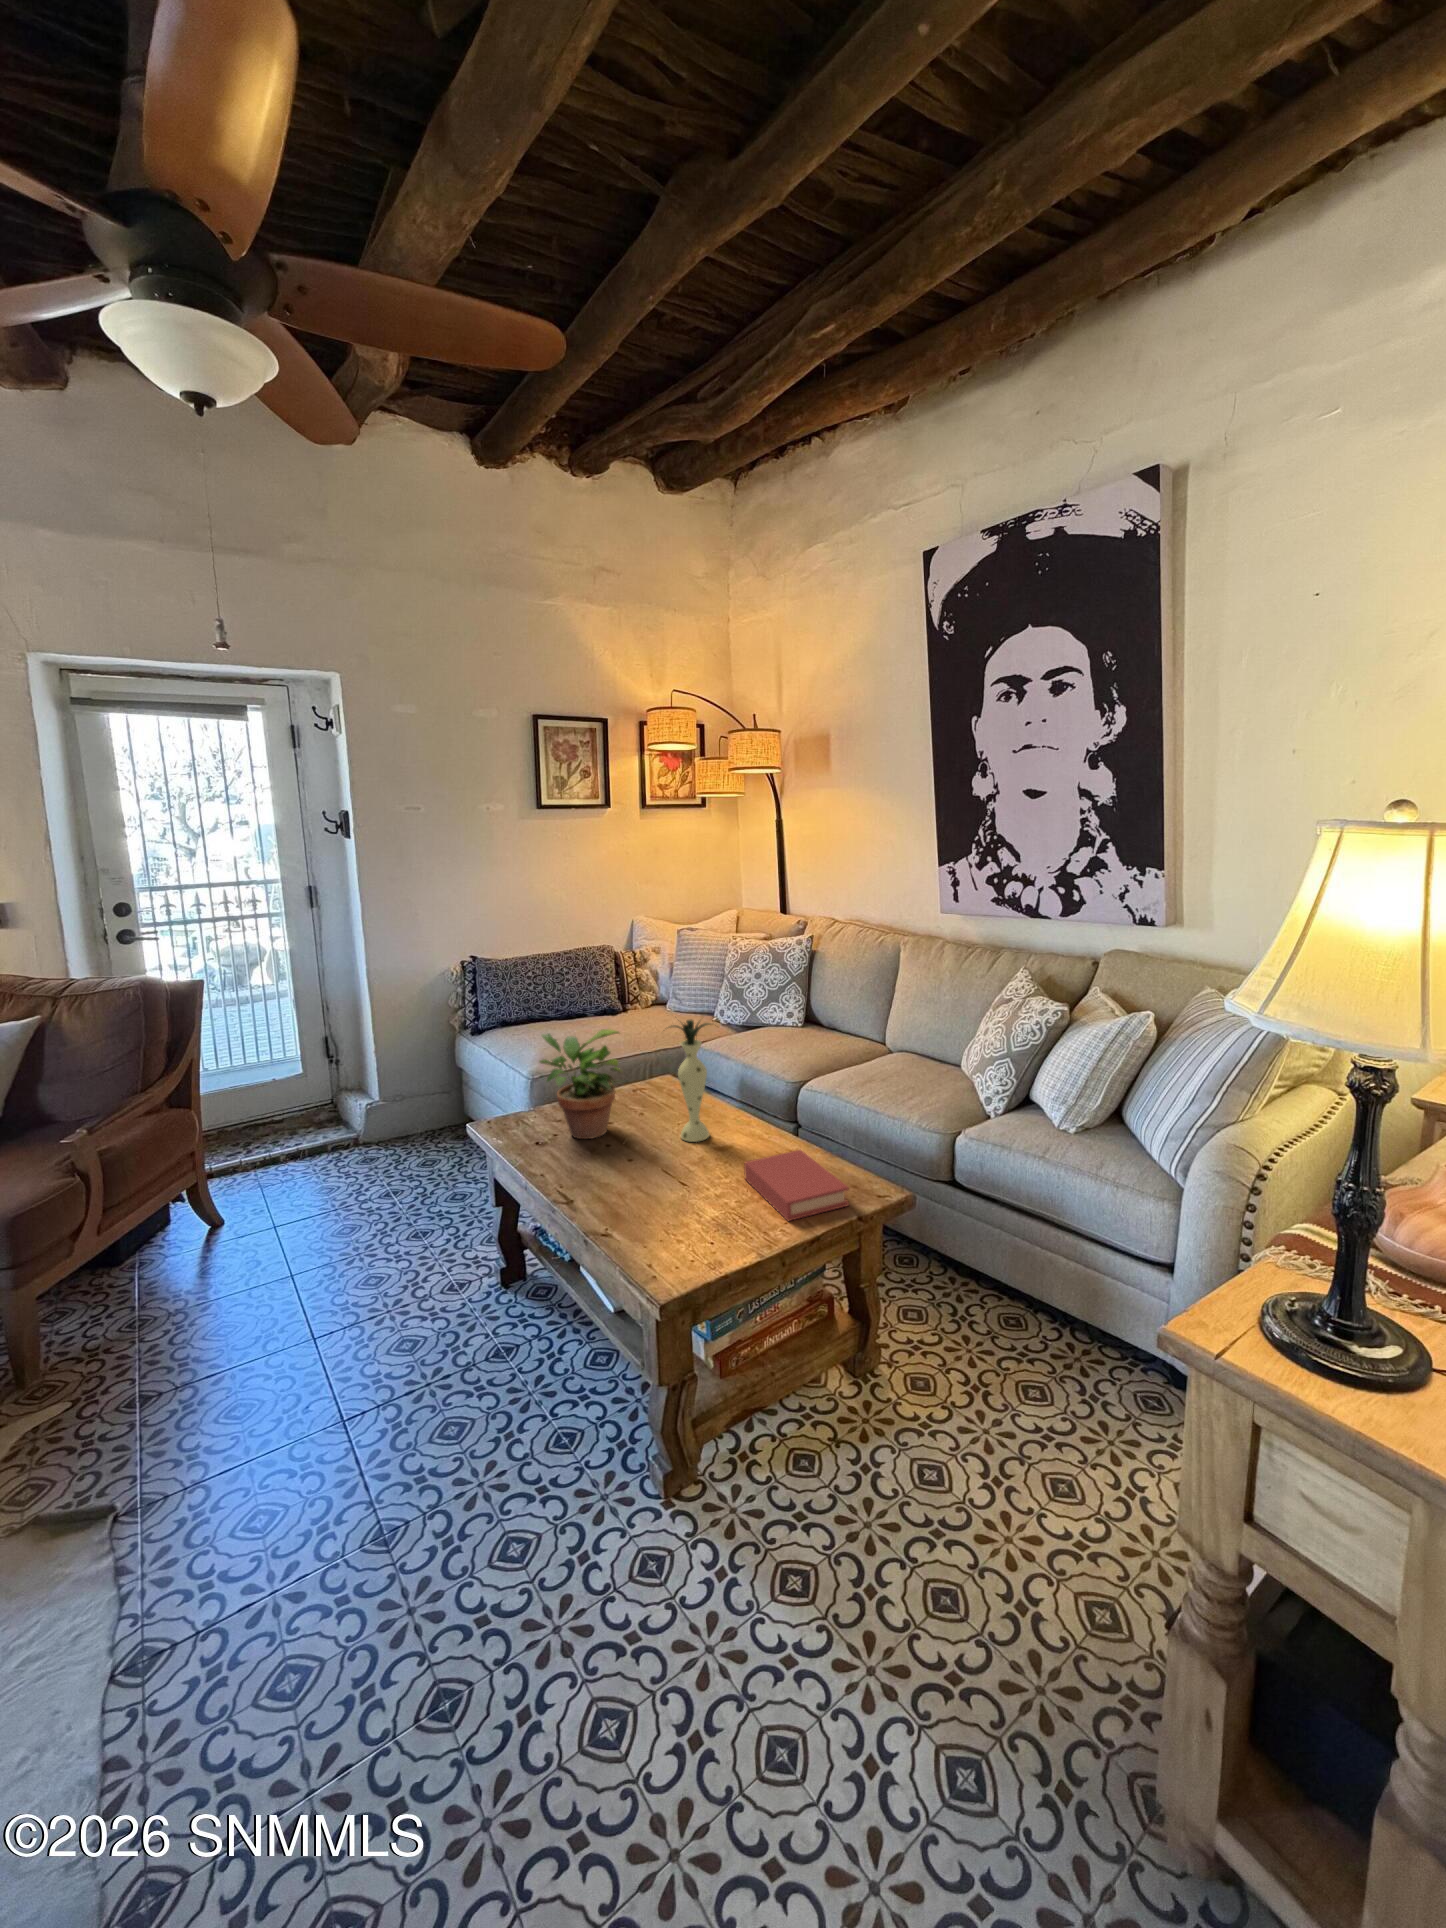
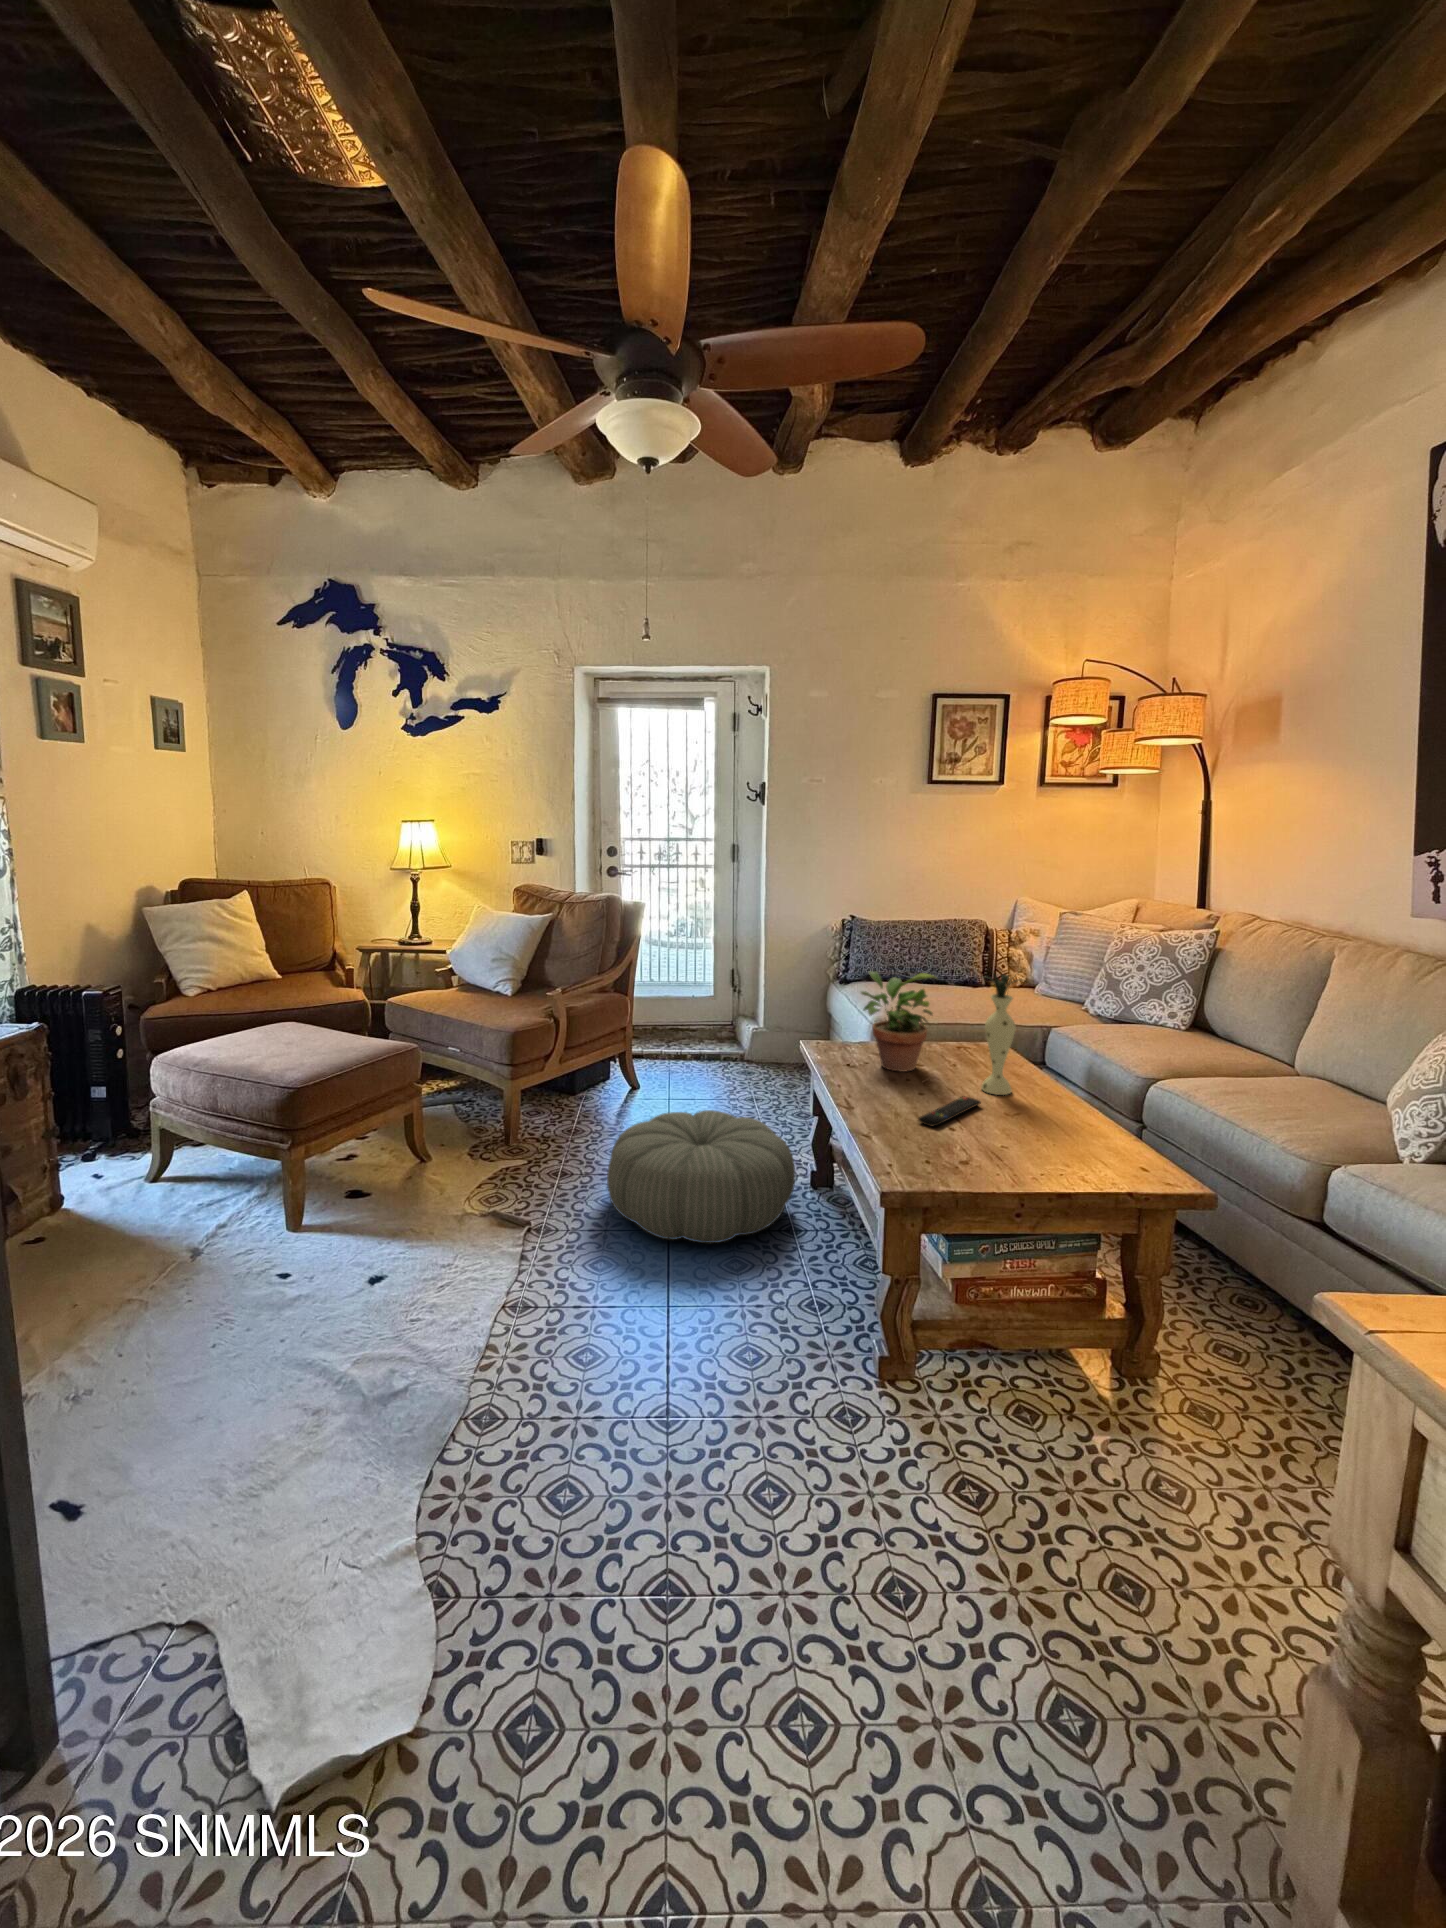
book: present [744,1150,849,1221] -> none [1024,1114,1124,1178]
remote control: none [646,1154,692,1201] -> present [919,1097,981,1127]
pouf: none [237,1231,493,1431] -> present [607,1110,795,1243]

